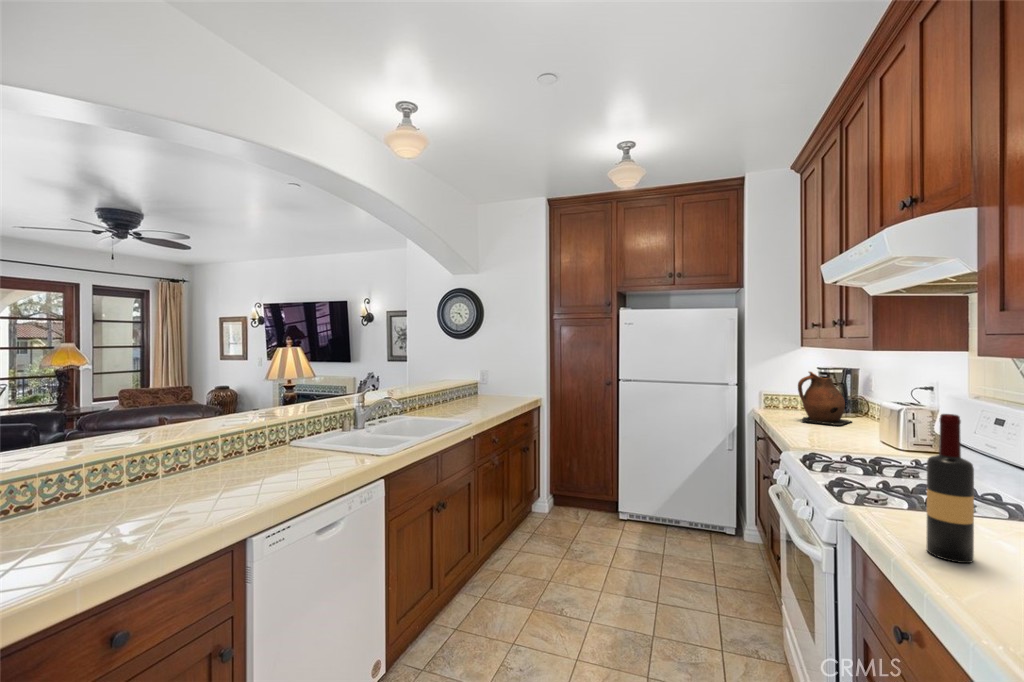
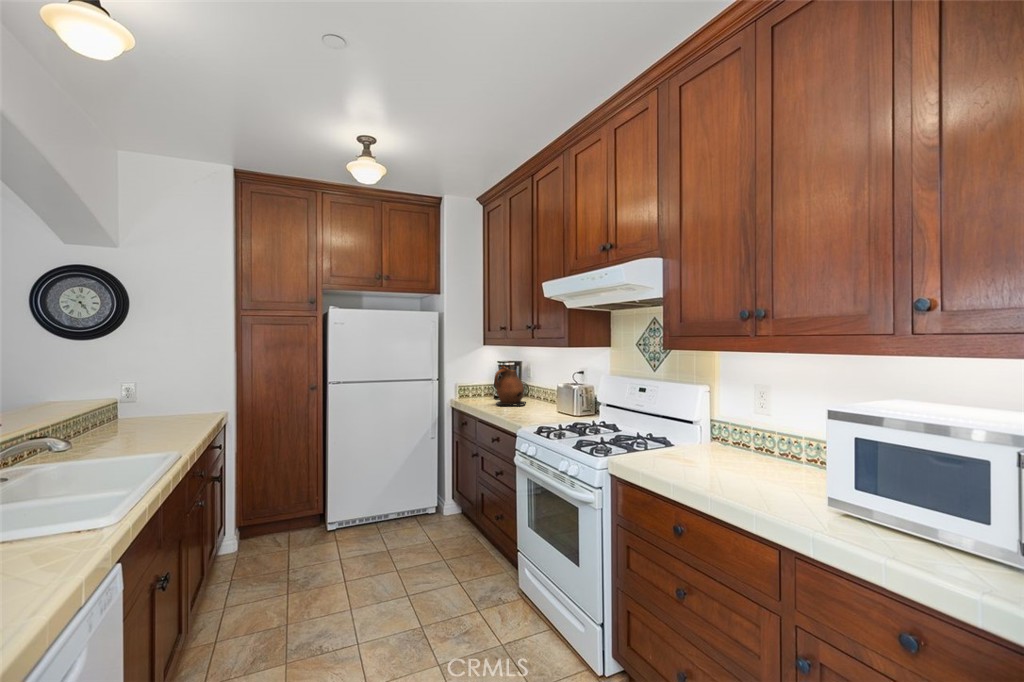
wine bottle: present [927,414,974,563] -> none [675,386,698,477]

